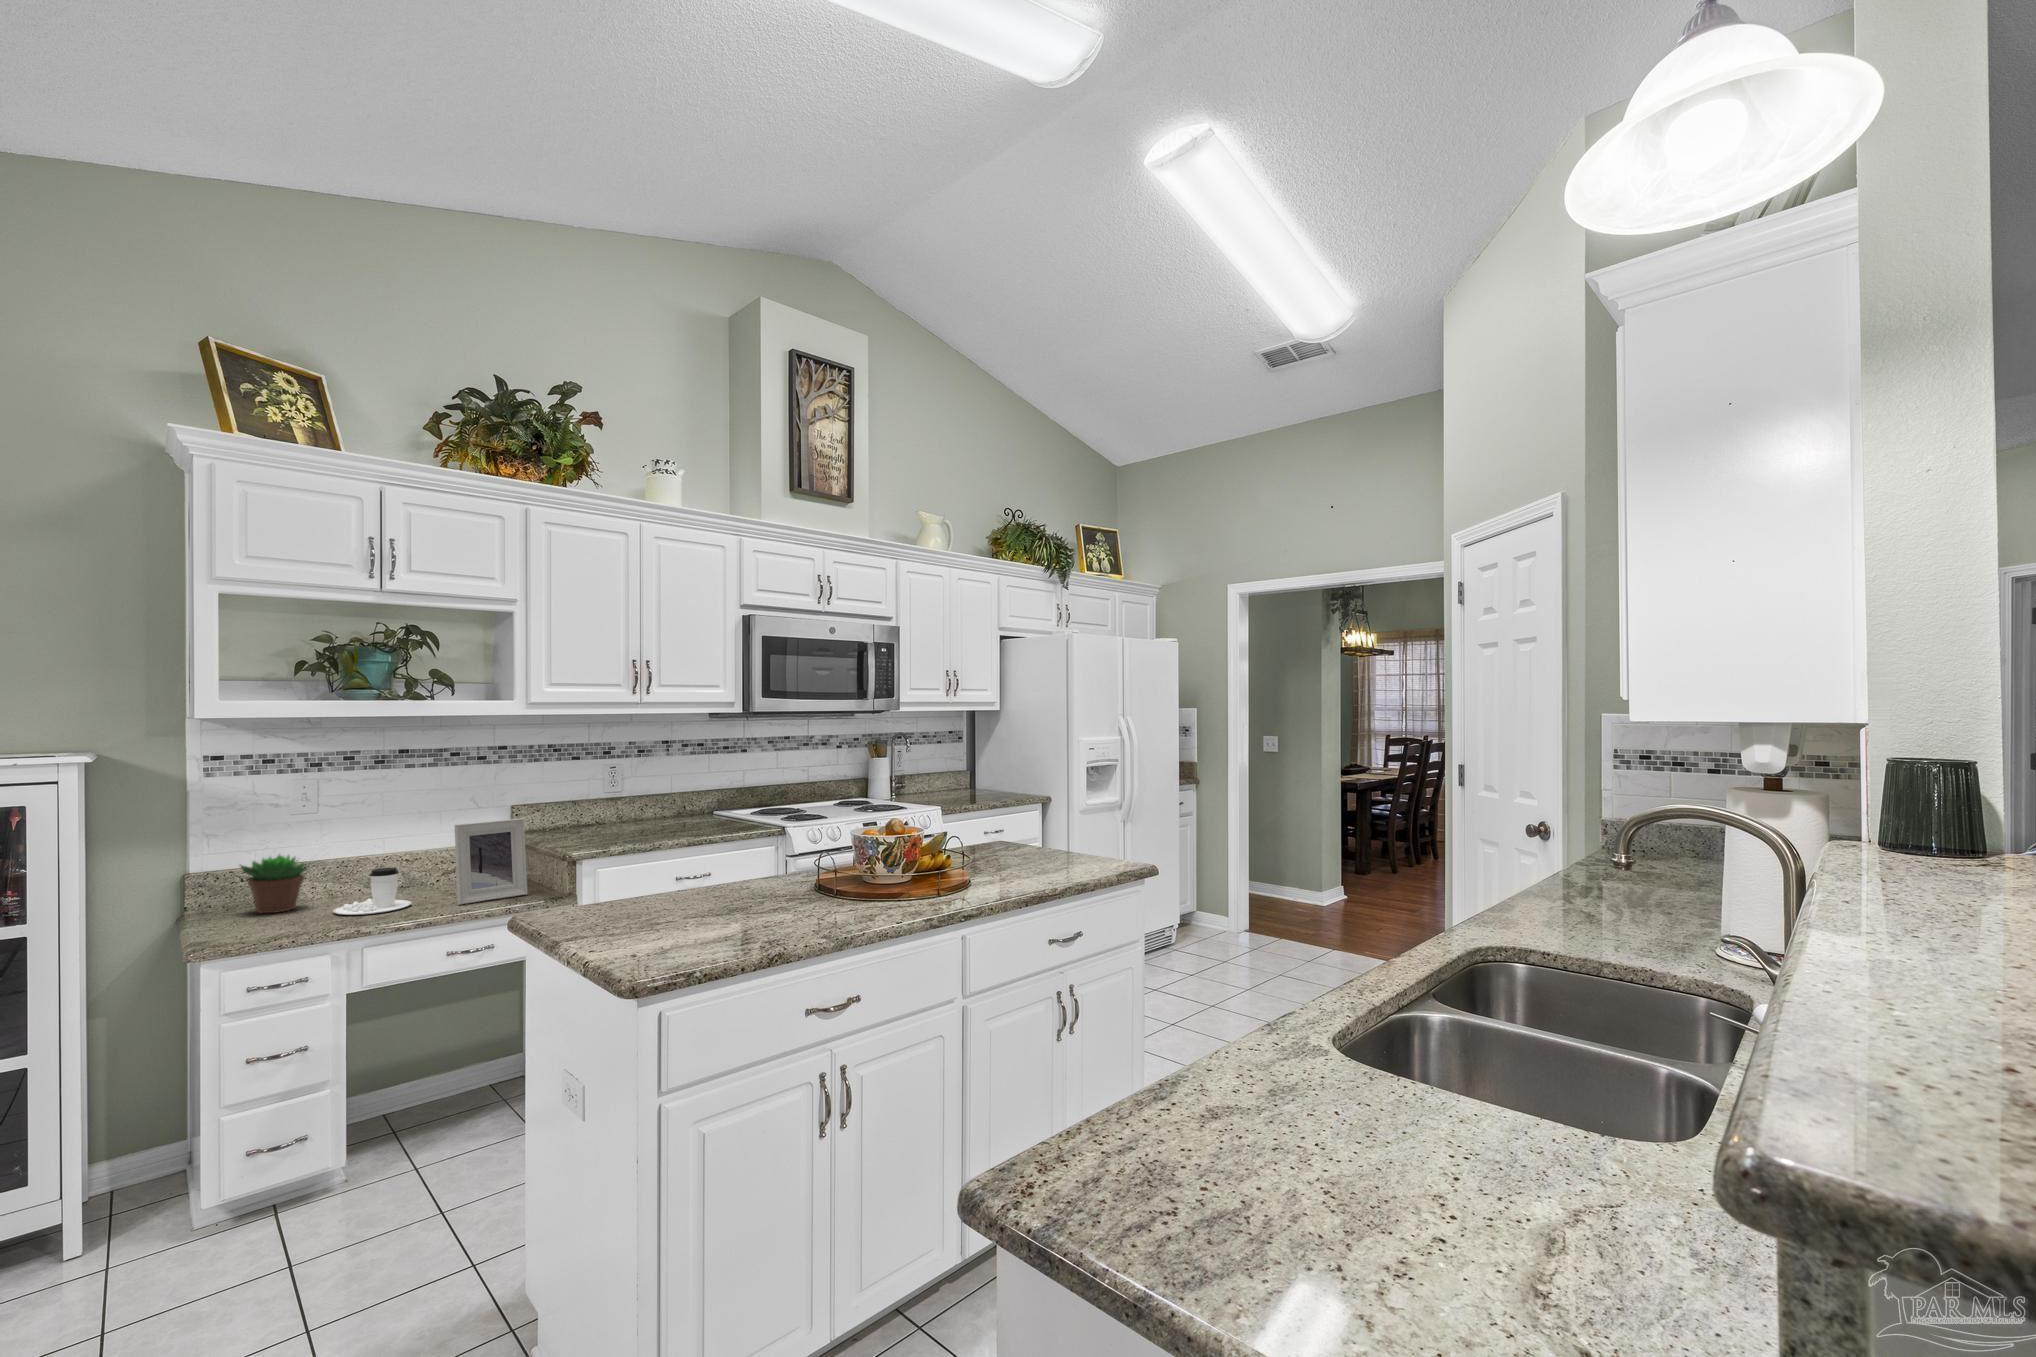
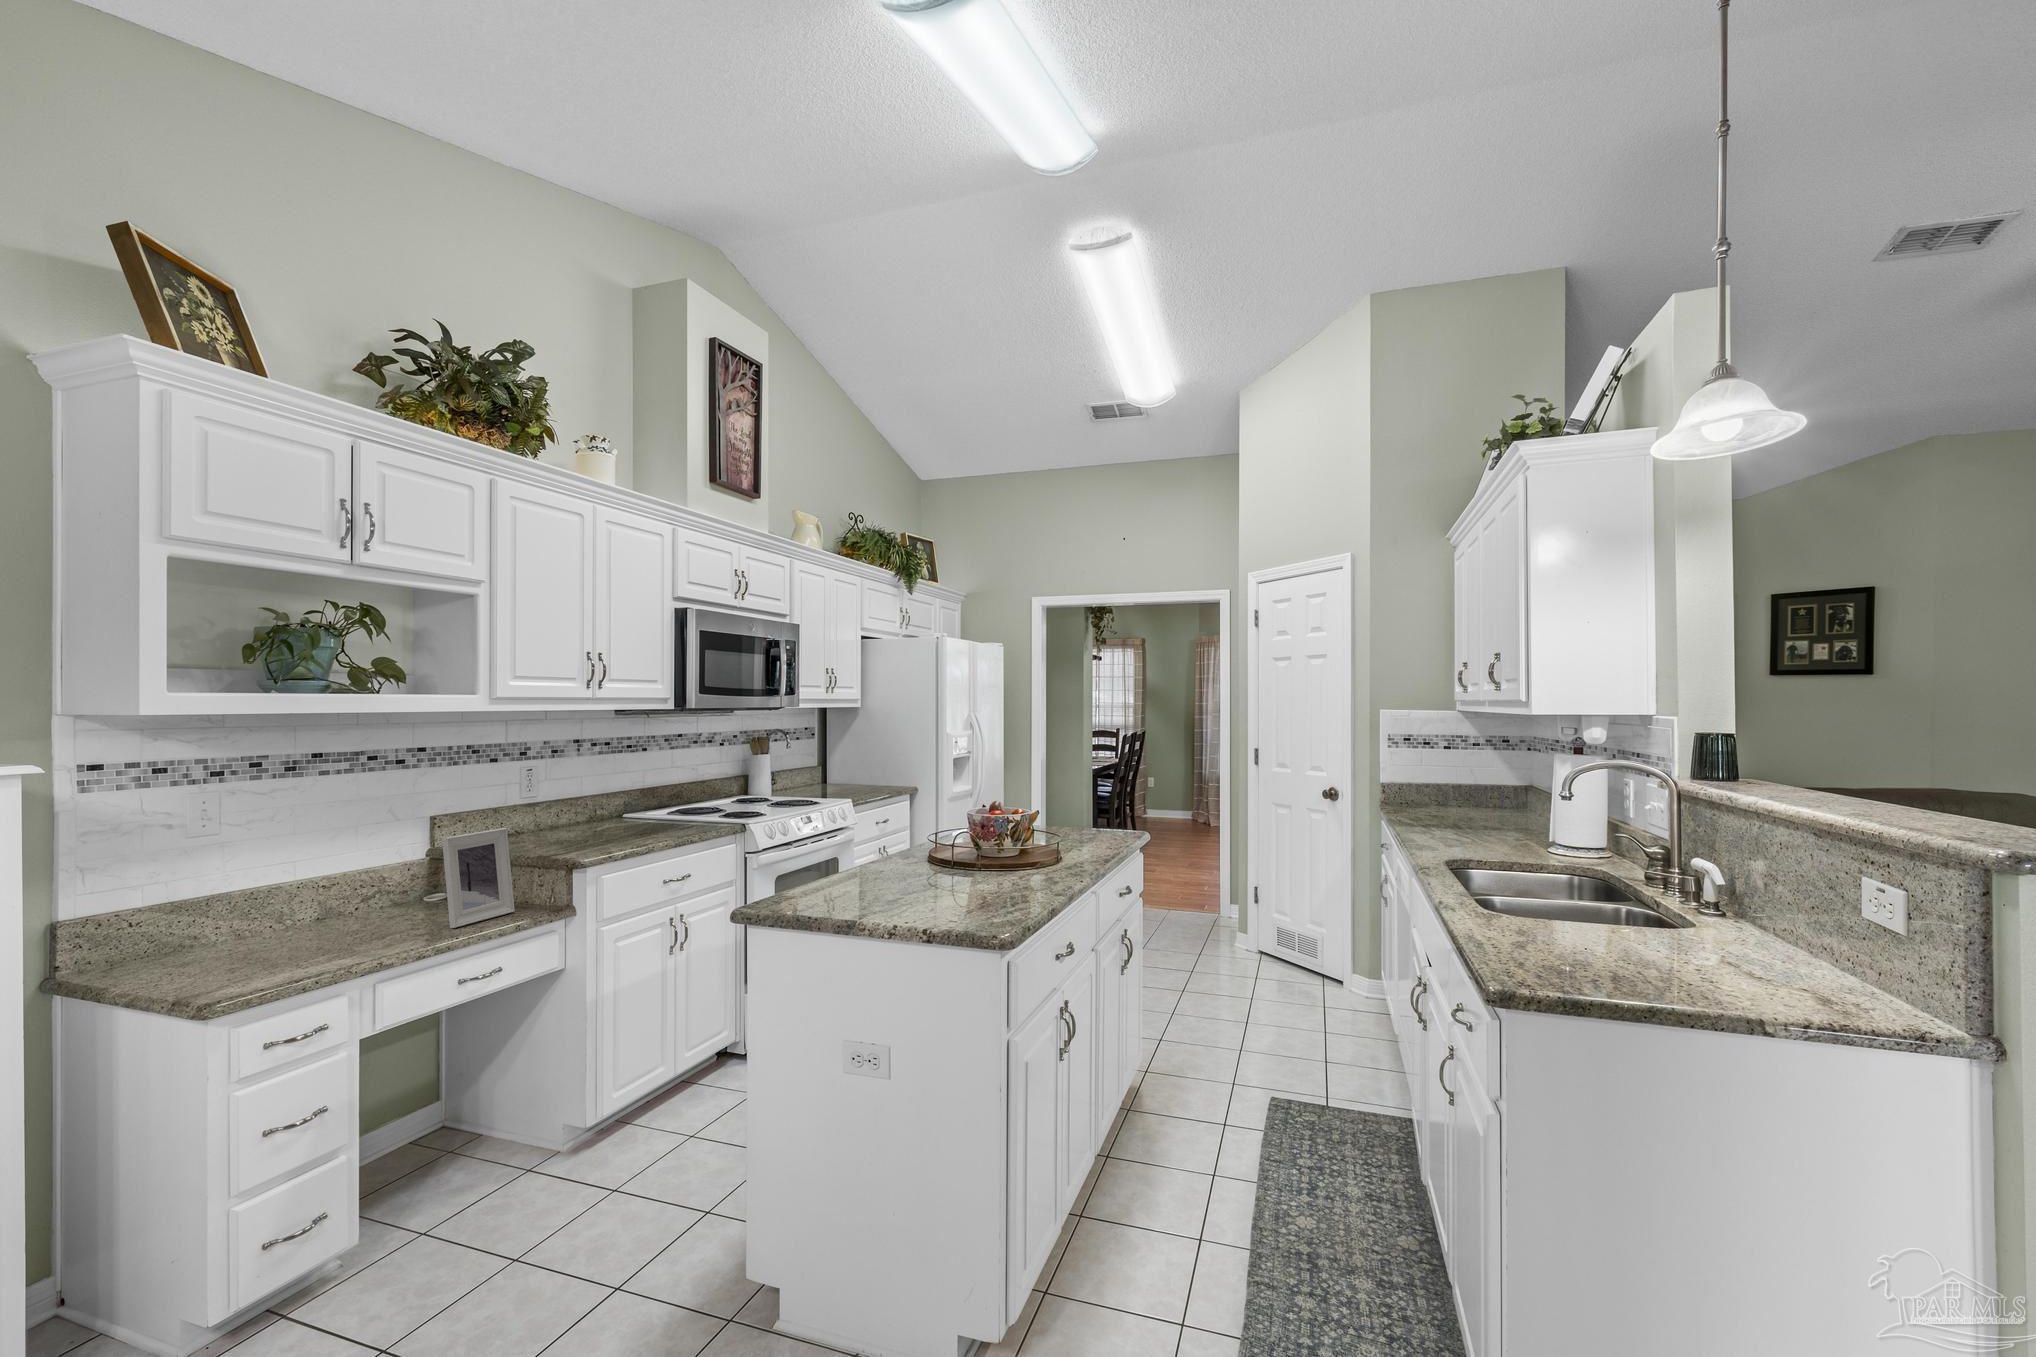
succulent plant: present [239,855,307,913] -> none [147,884,243,961]
coffee cup: present [333,868,411,915] -> none [295,892,390,951]

